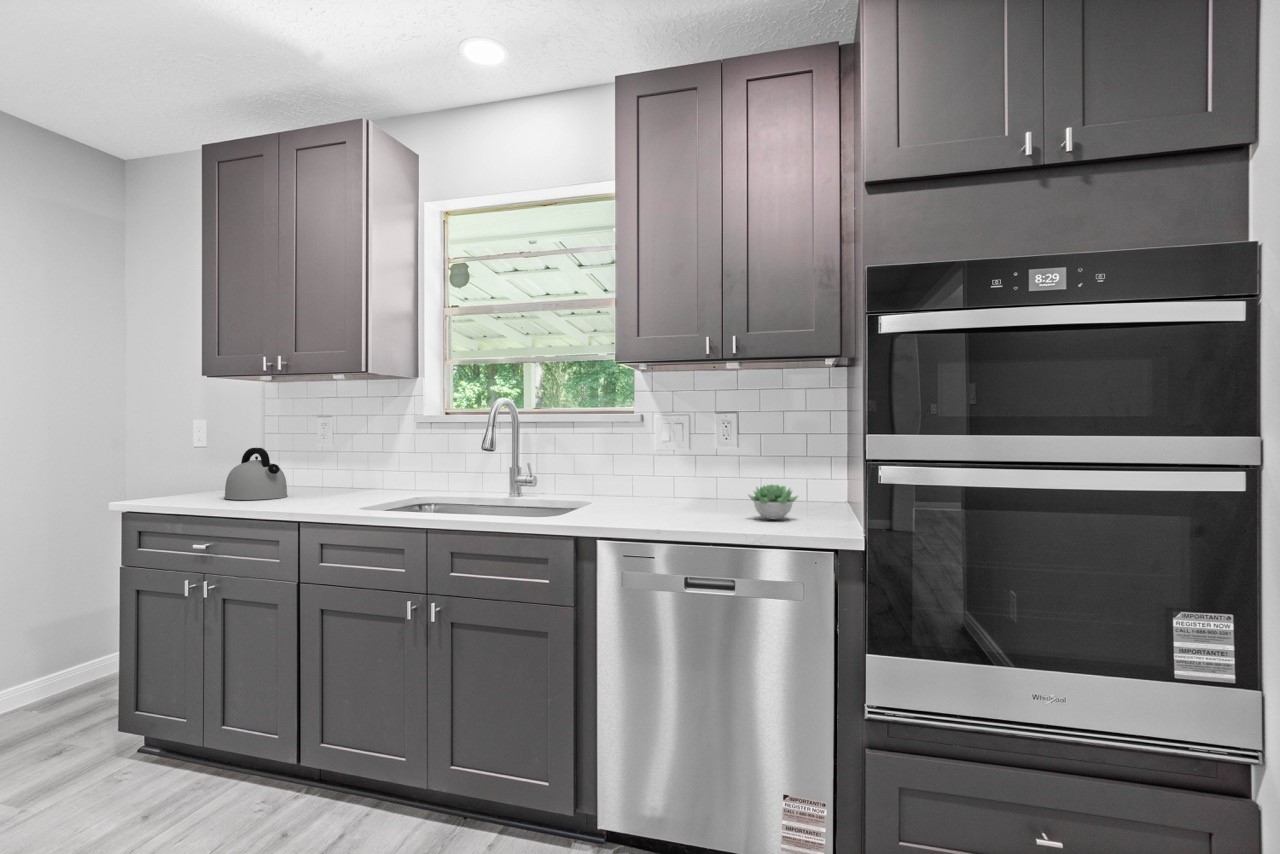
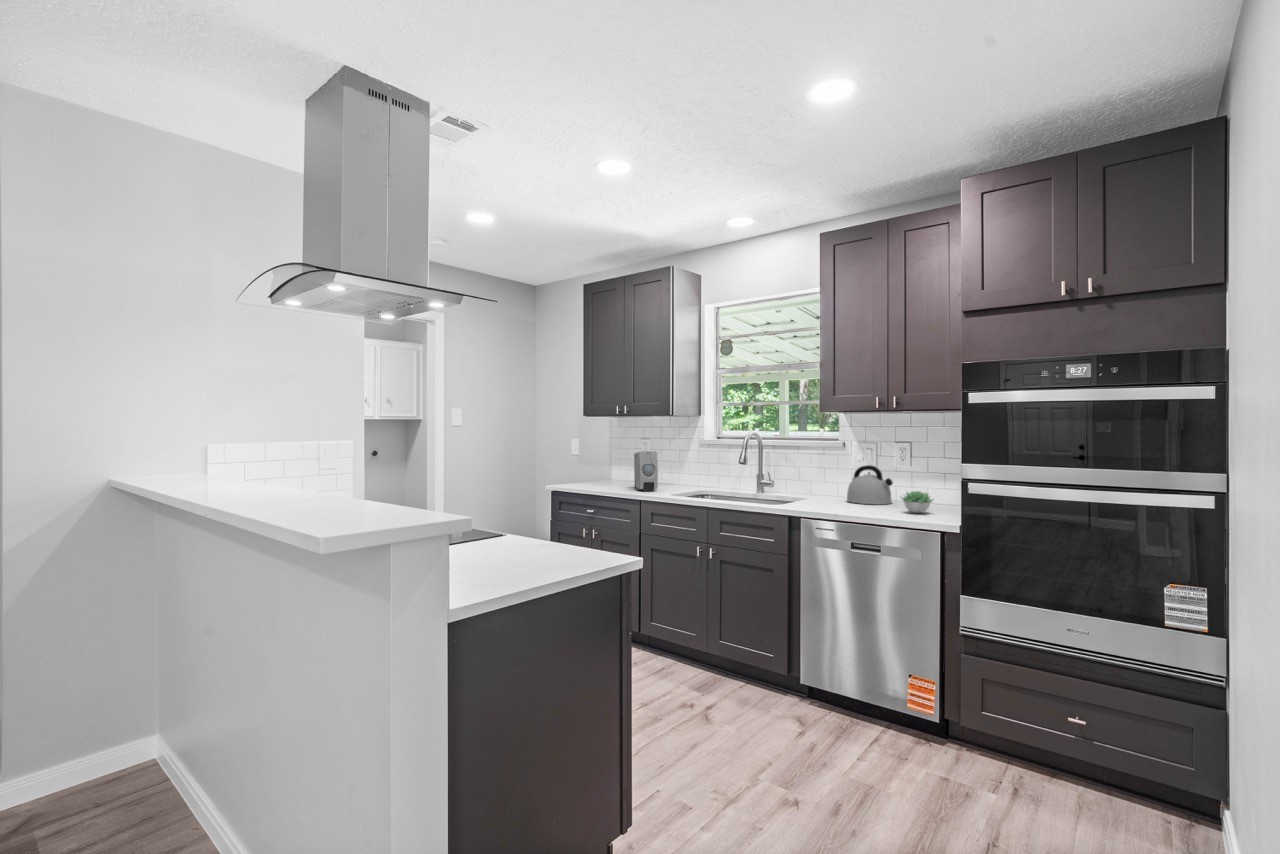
soap dispenser: none [294,434,338,504] -> present [634,451,658,491]
kettle: present [224,448,288,500] -> present [847,465,893,504]

